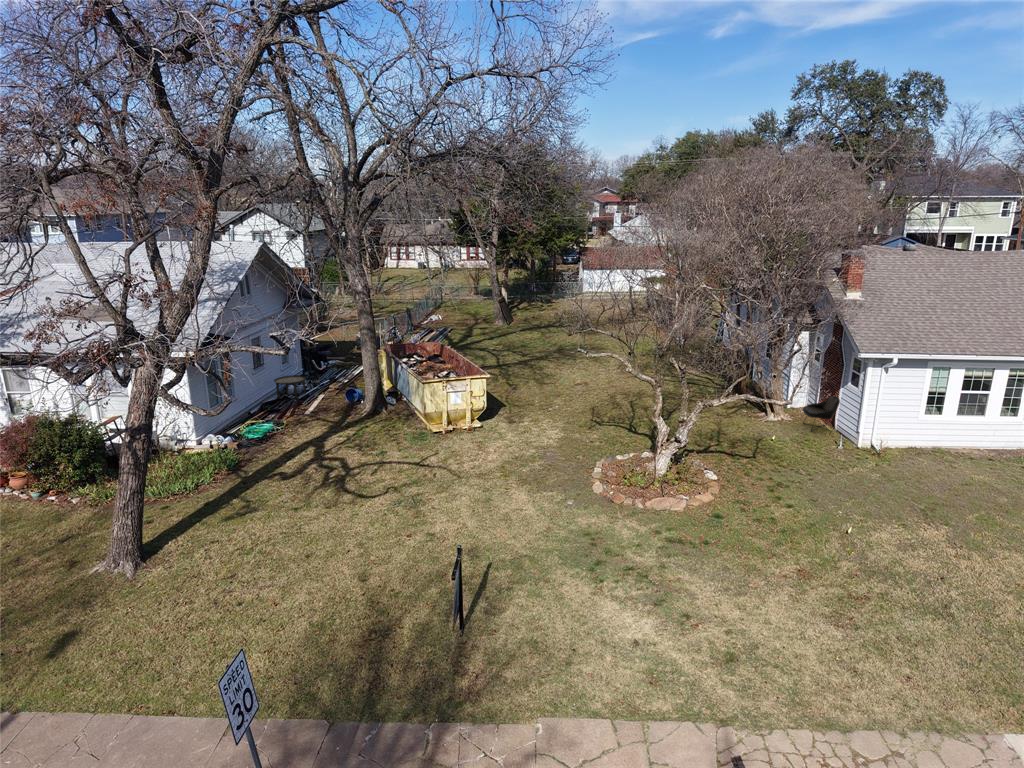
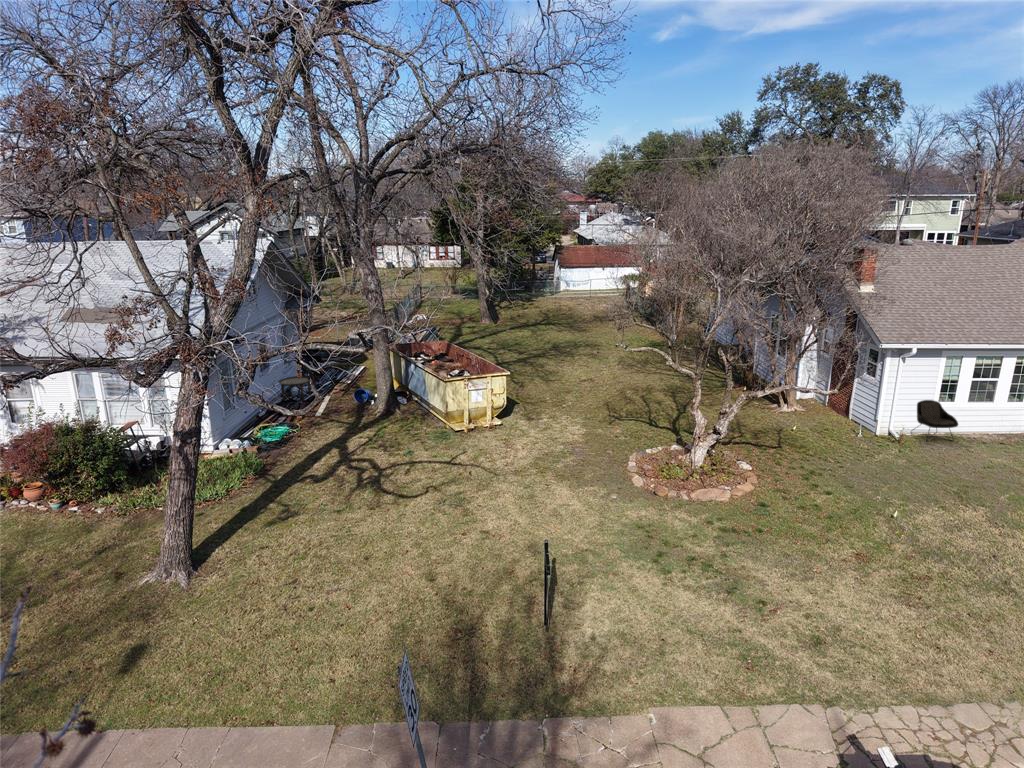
lounge chair: present [803,396,840,432] -> present [912,400,958,442]

